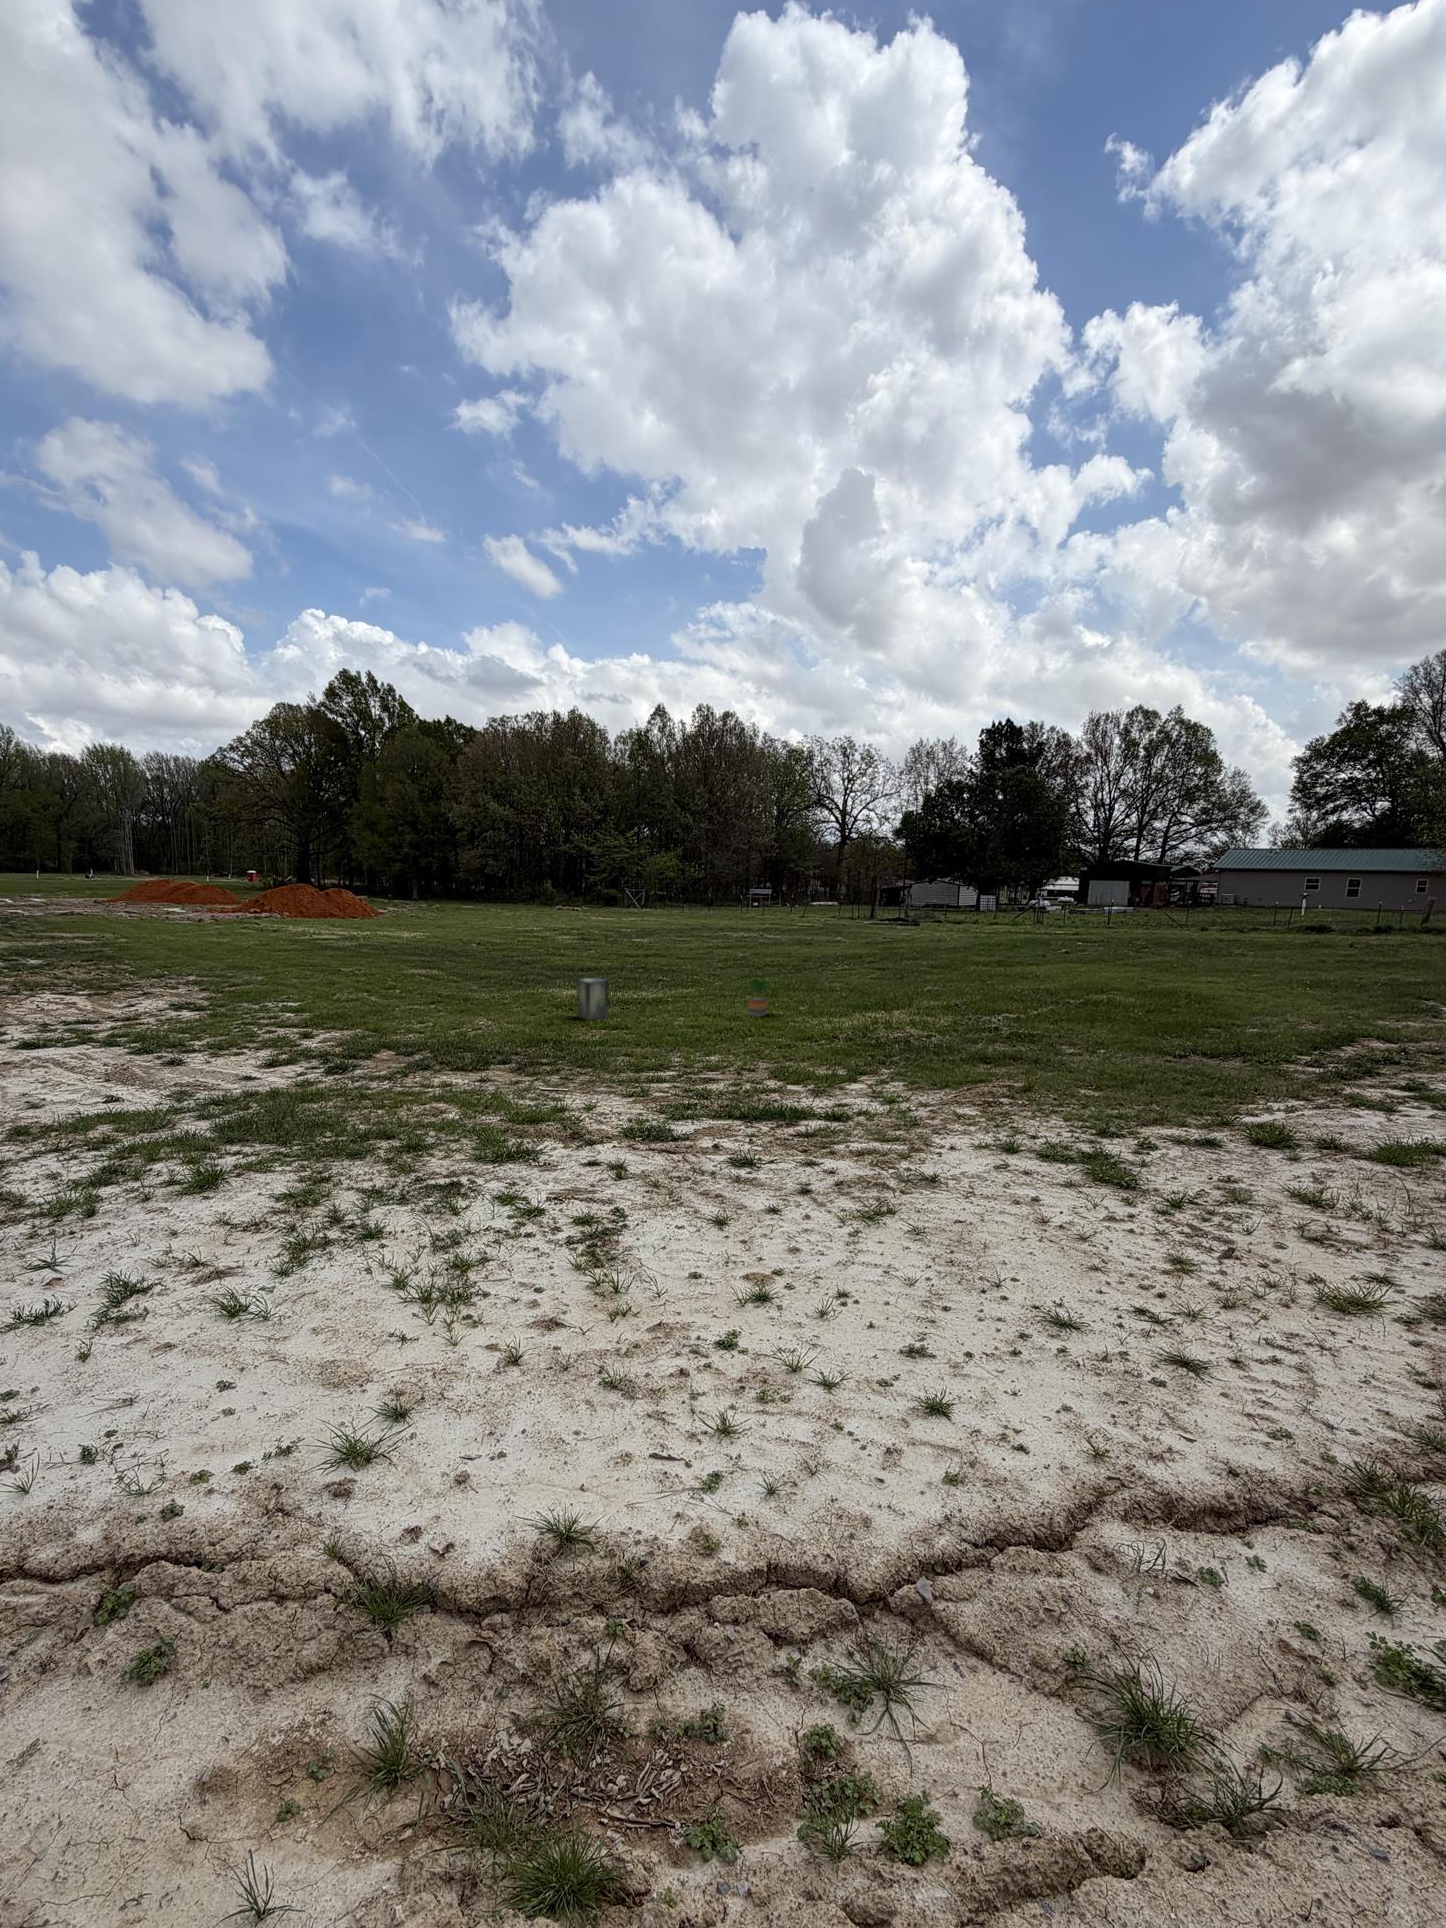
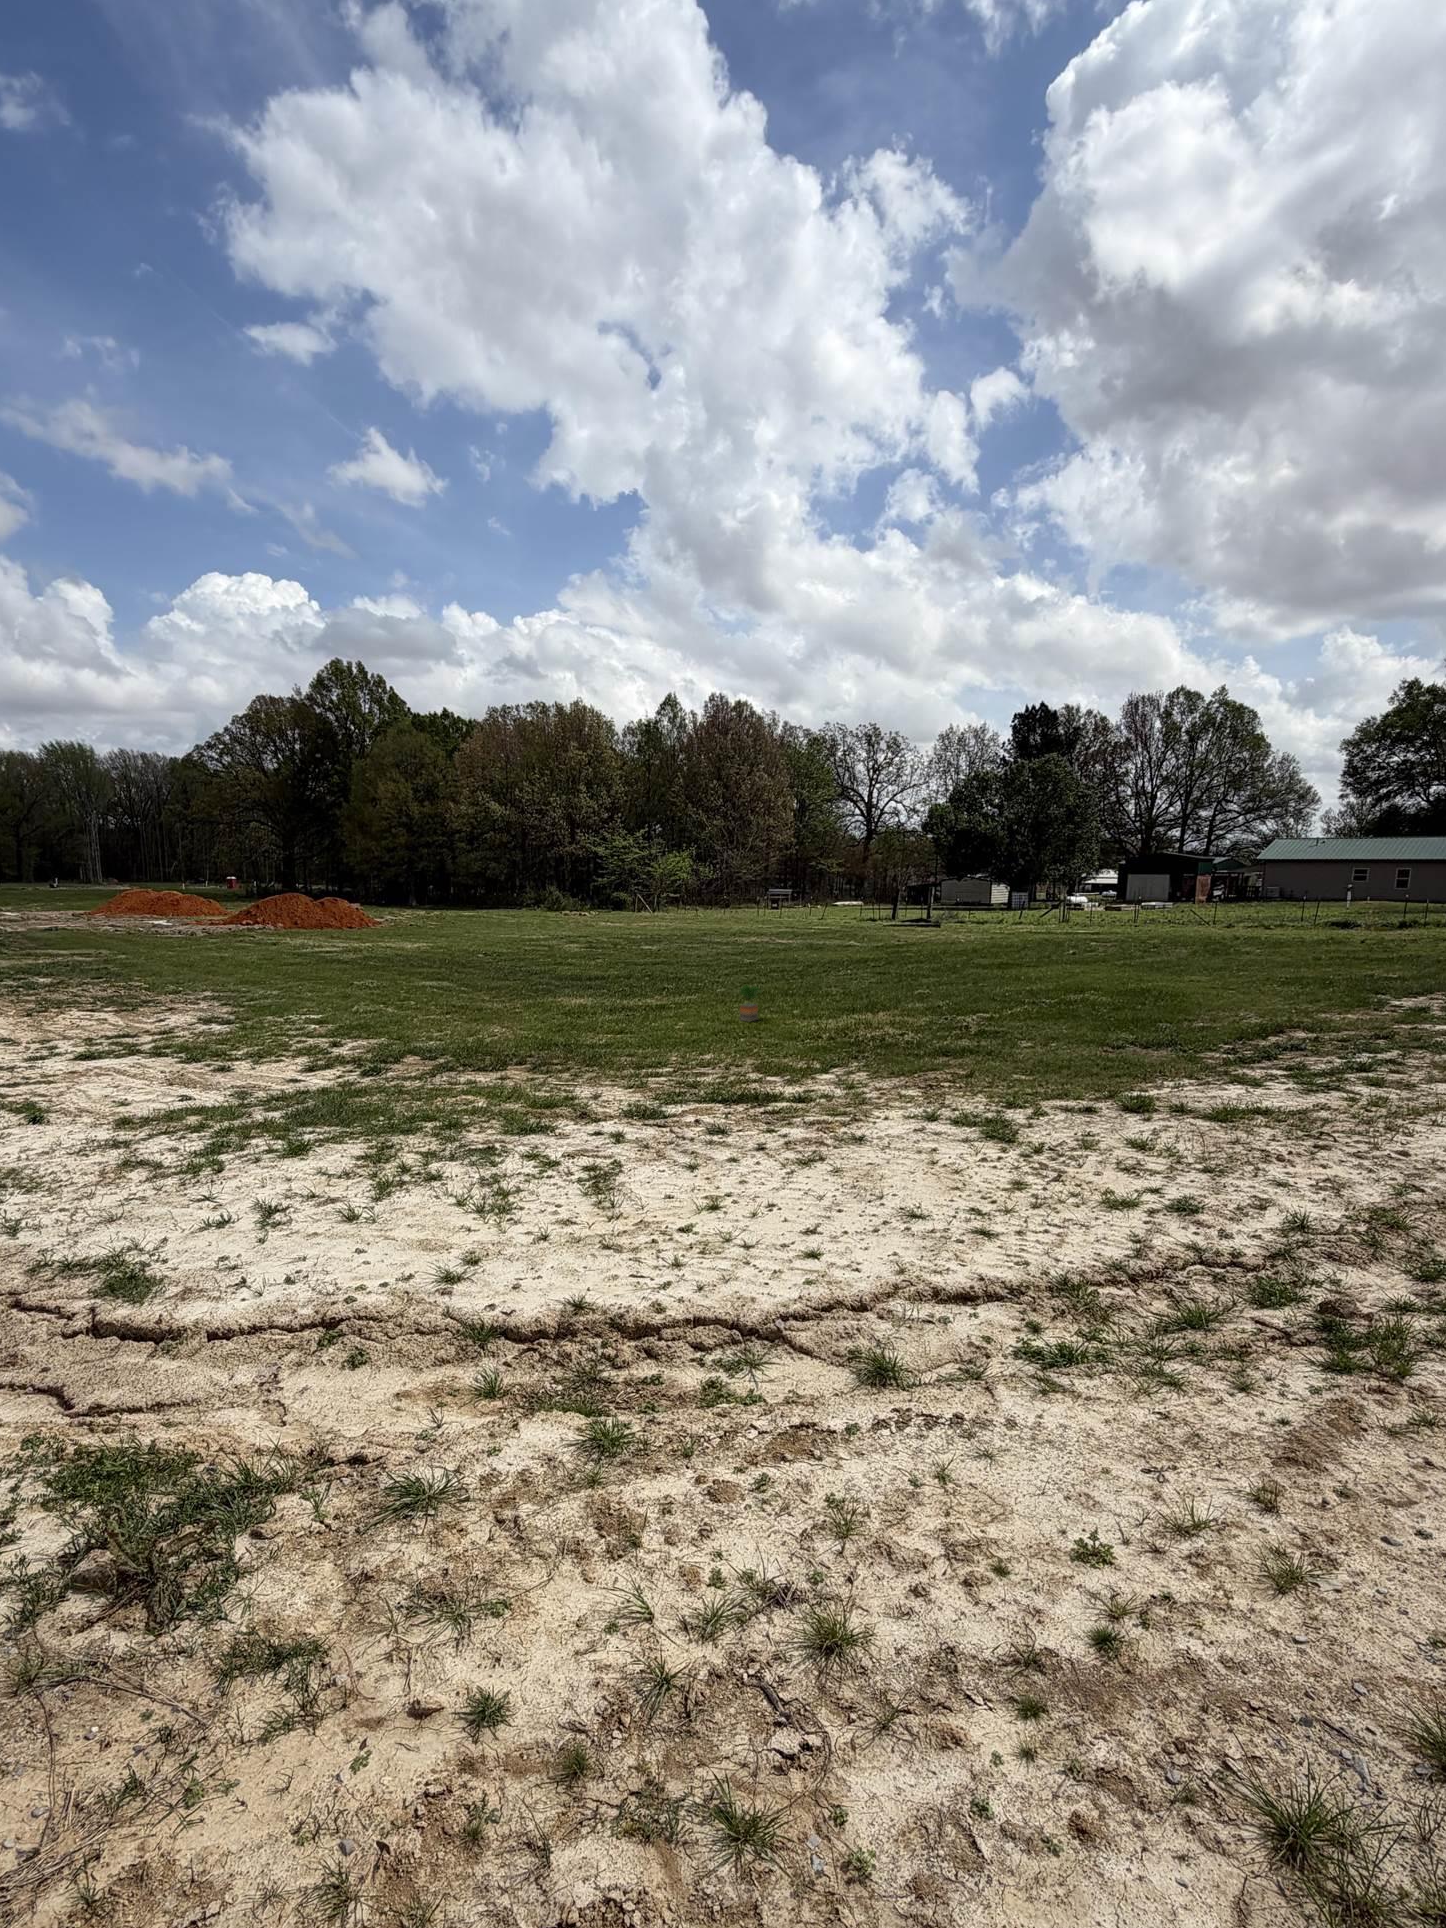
storage box: present [577,978,609,1020] -> none [578,987,609,1028]

